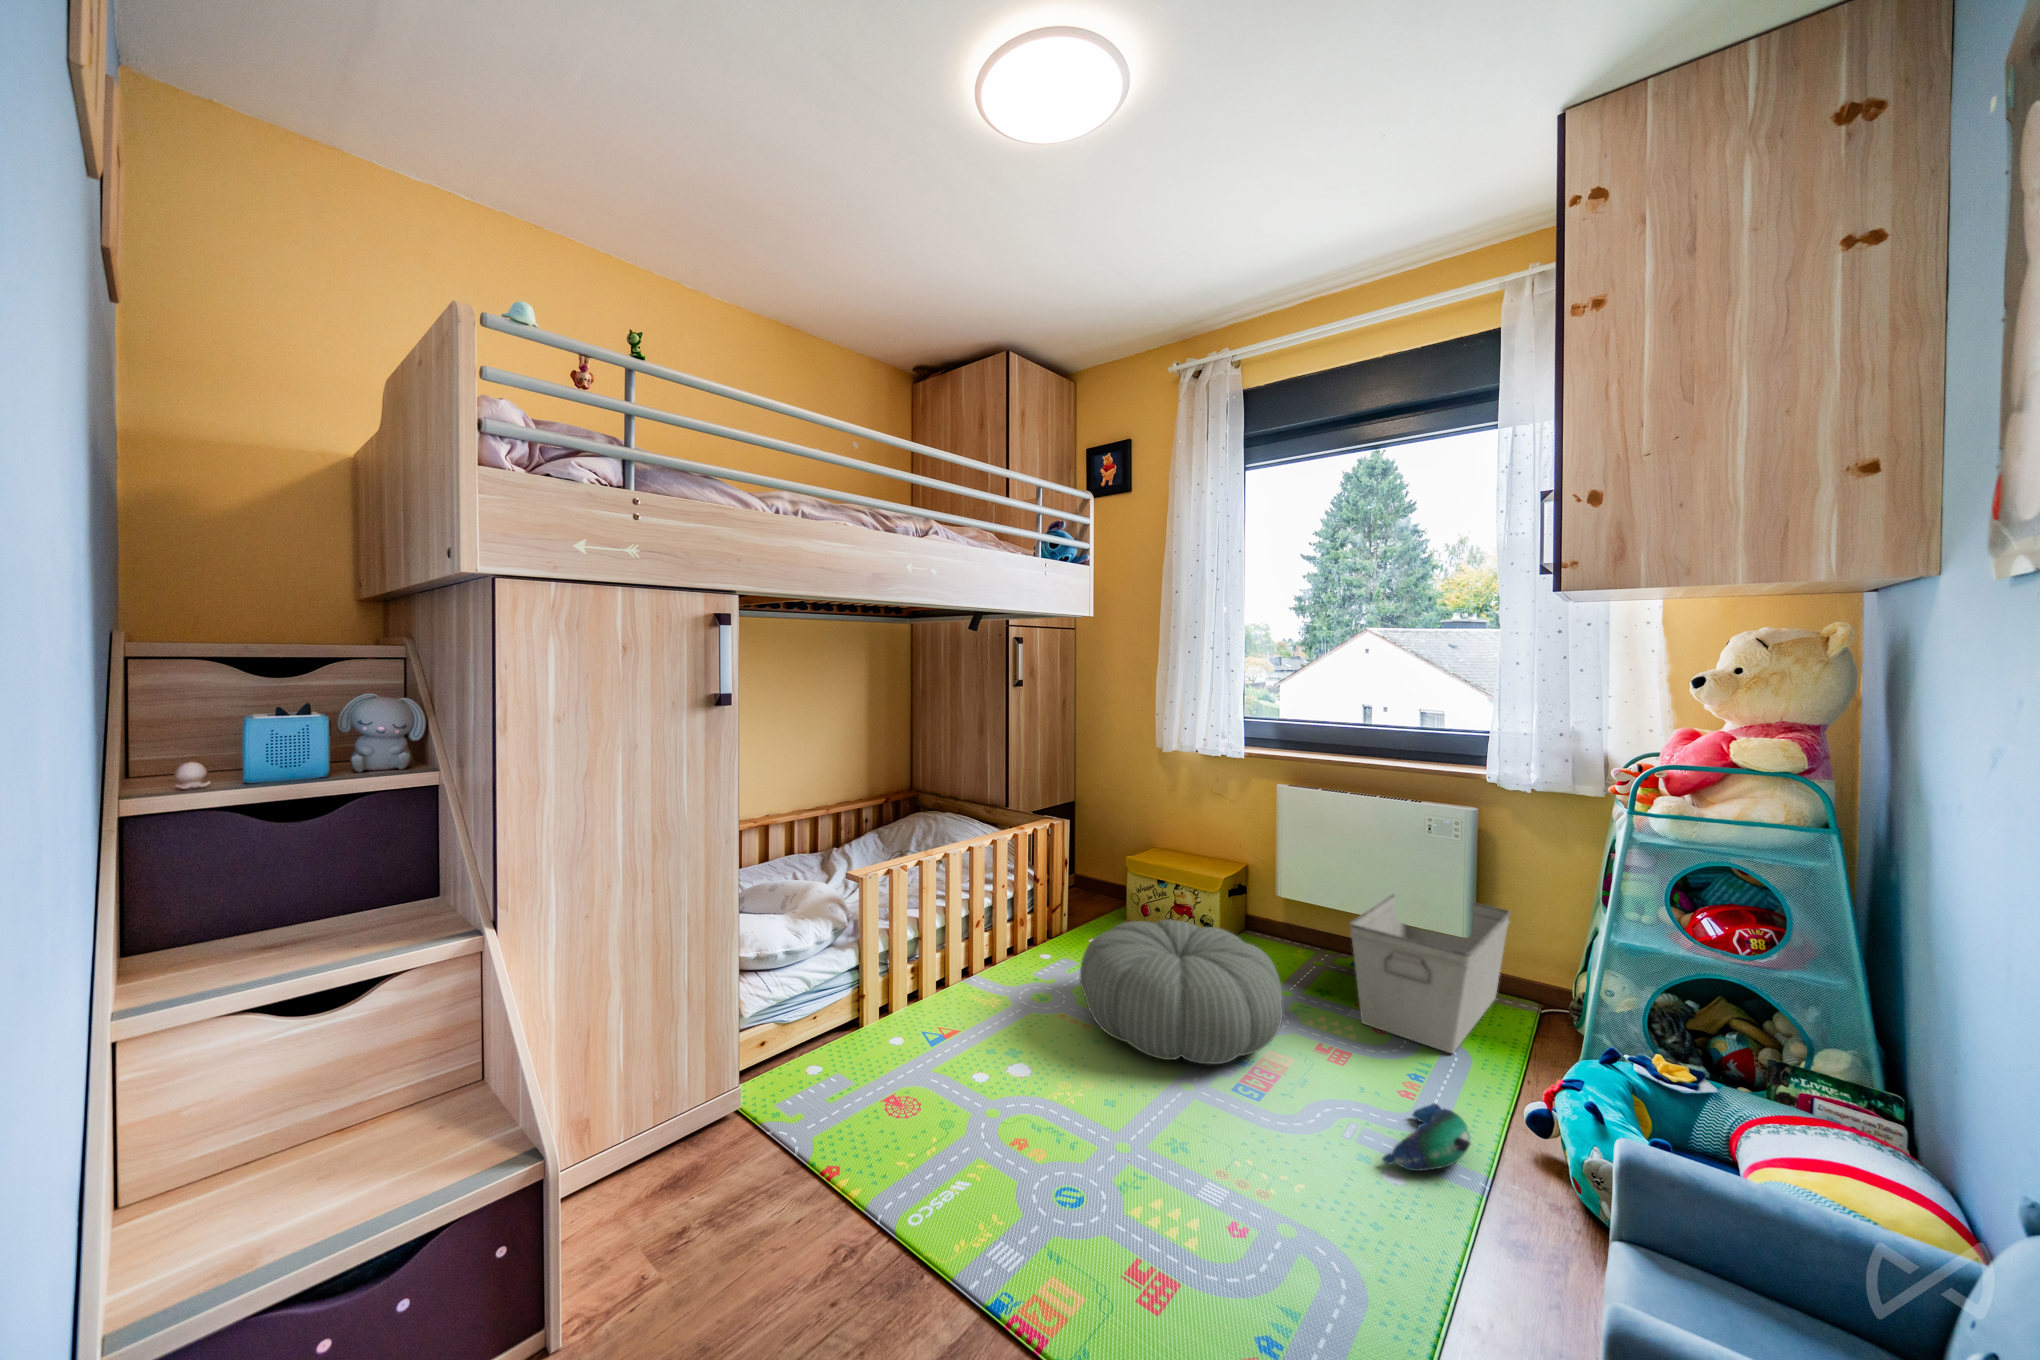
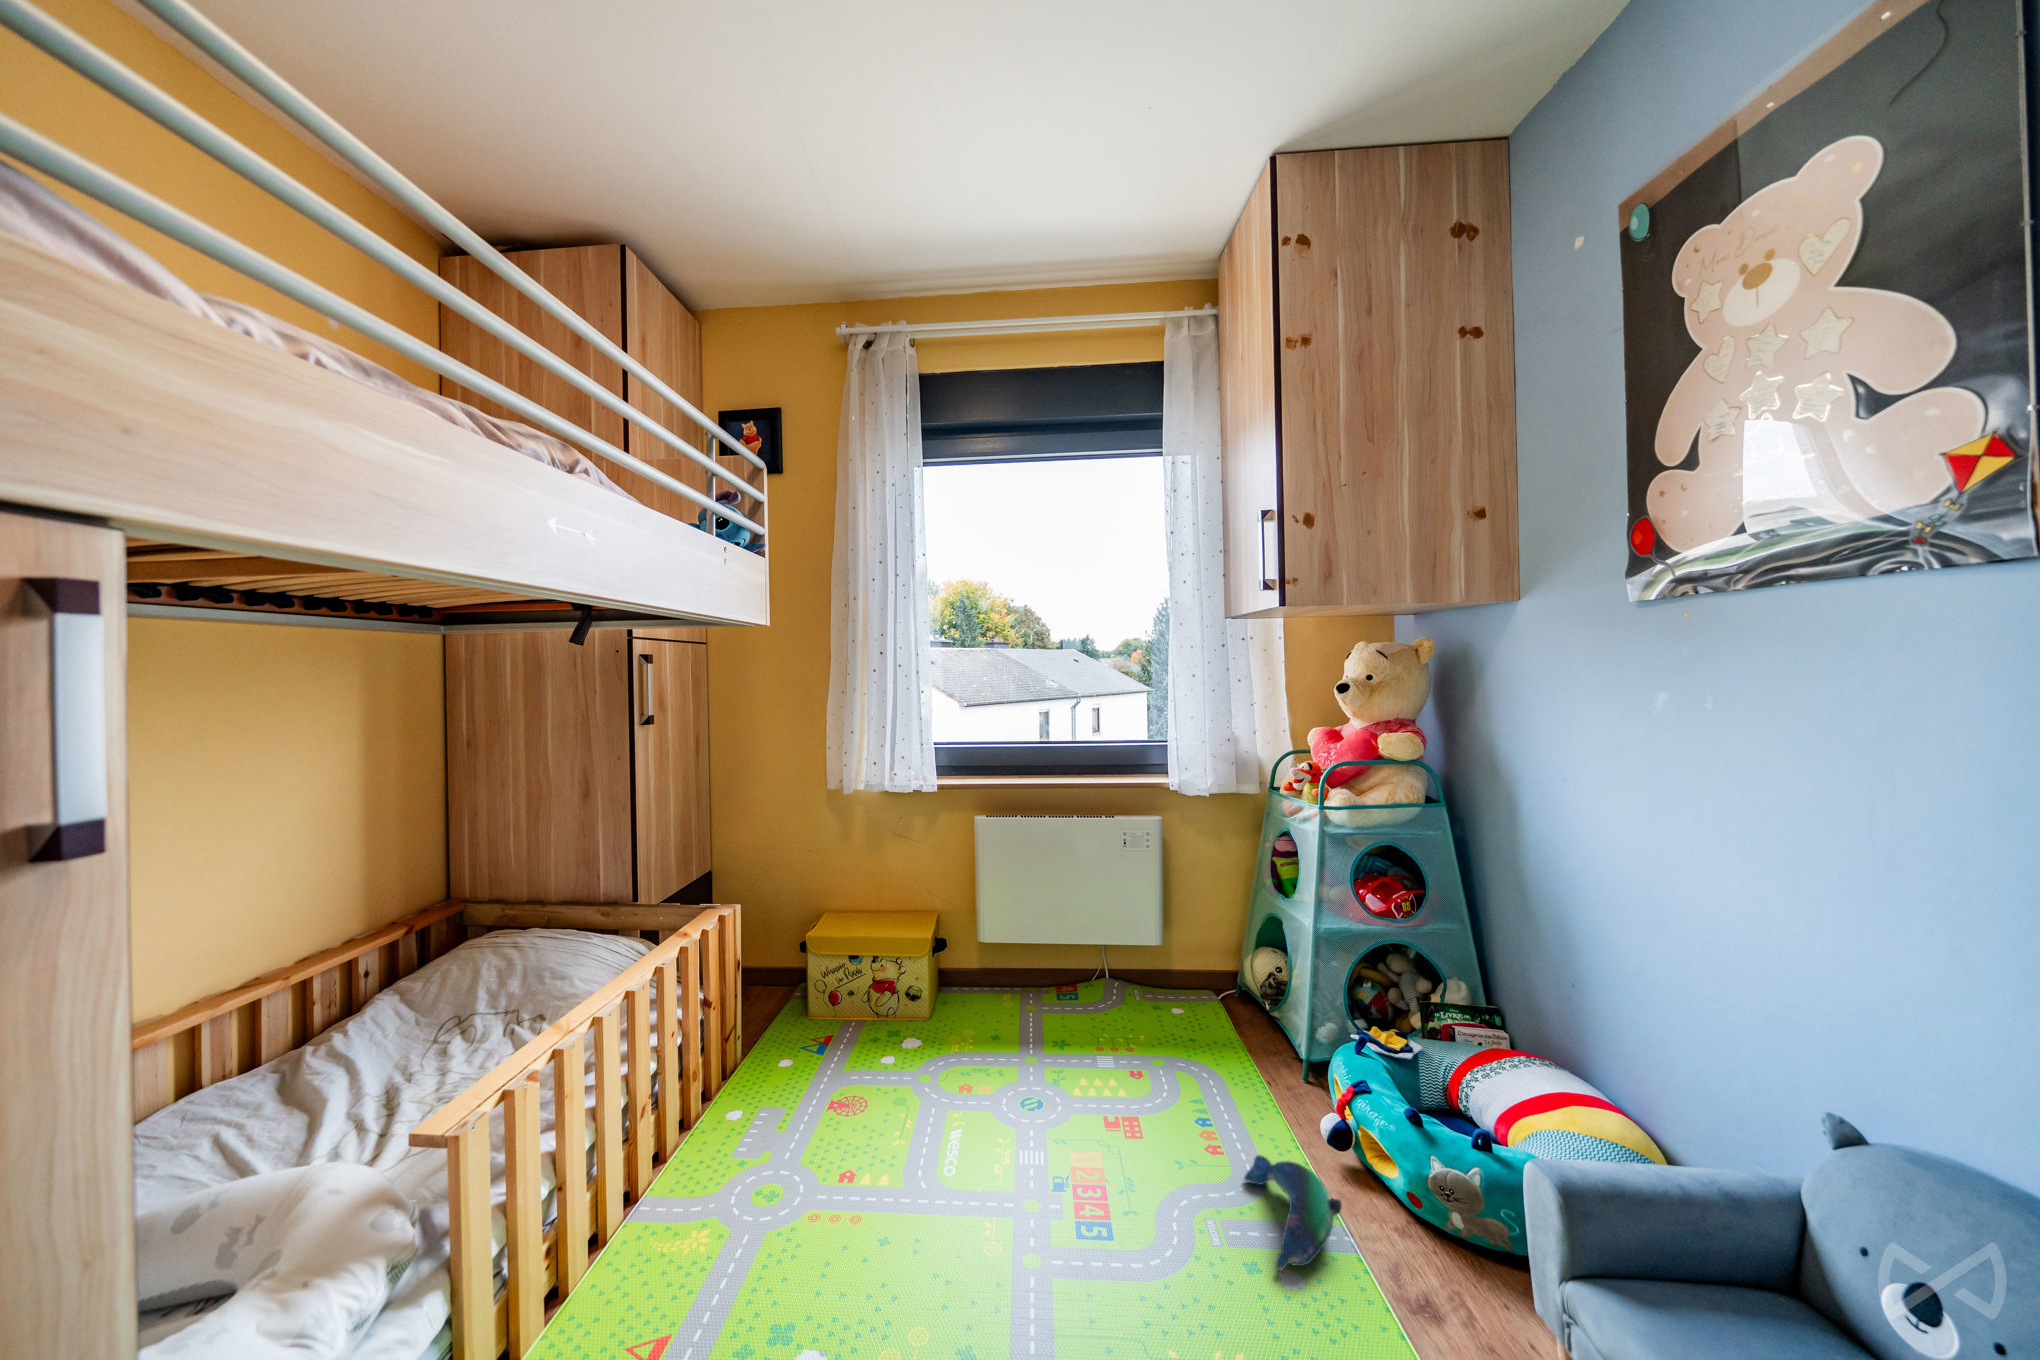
storage bin: present [1350,895,1511,1053] -> none [1097,904,1220,1077]
pouf: present [1080,920,1283,1064] -> none [825,1009,1089,1239]

